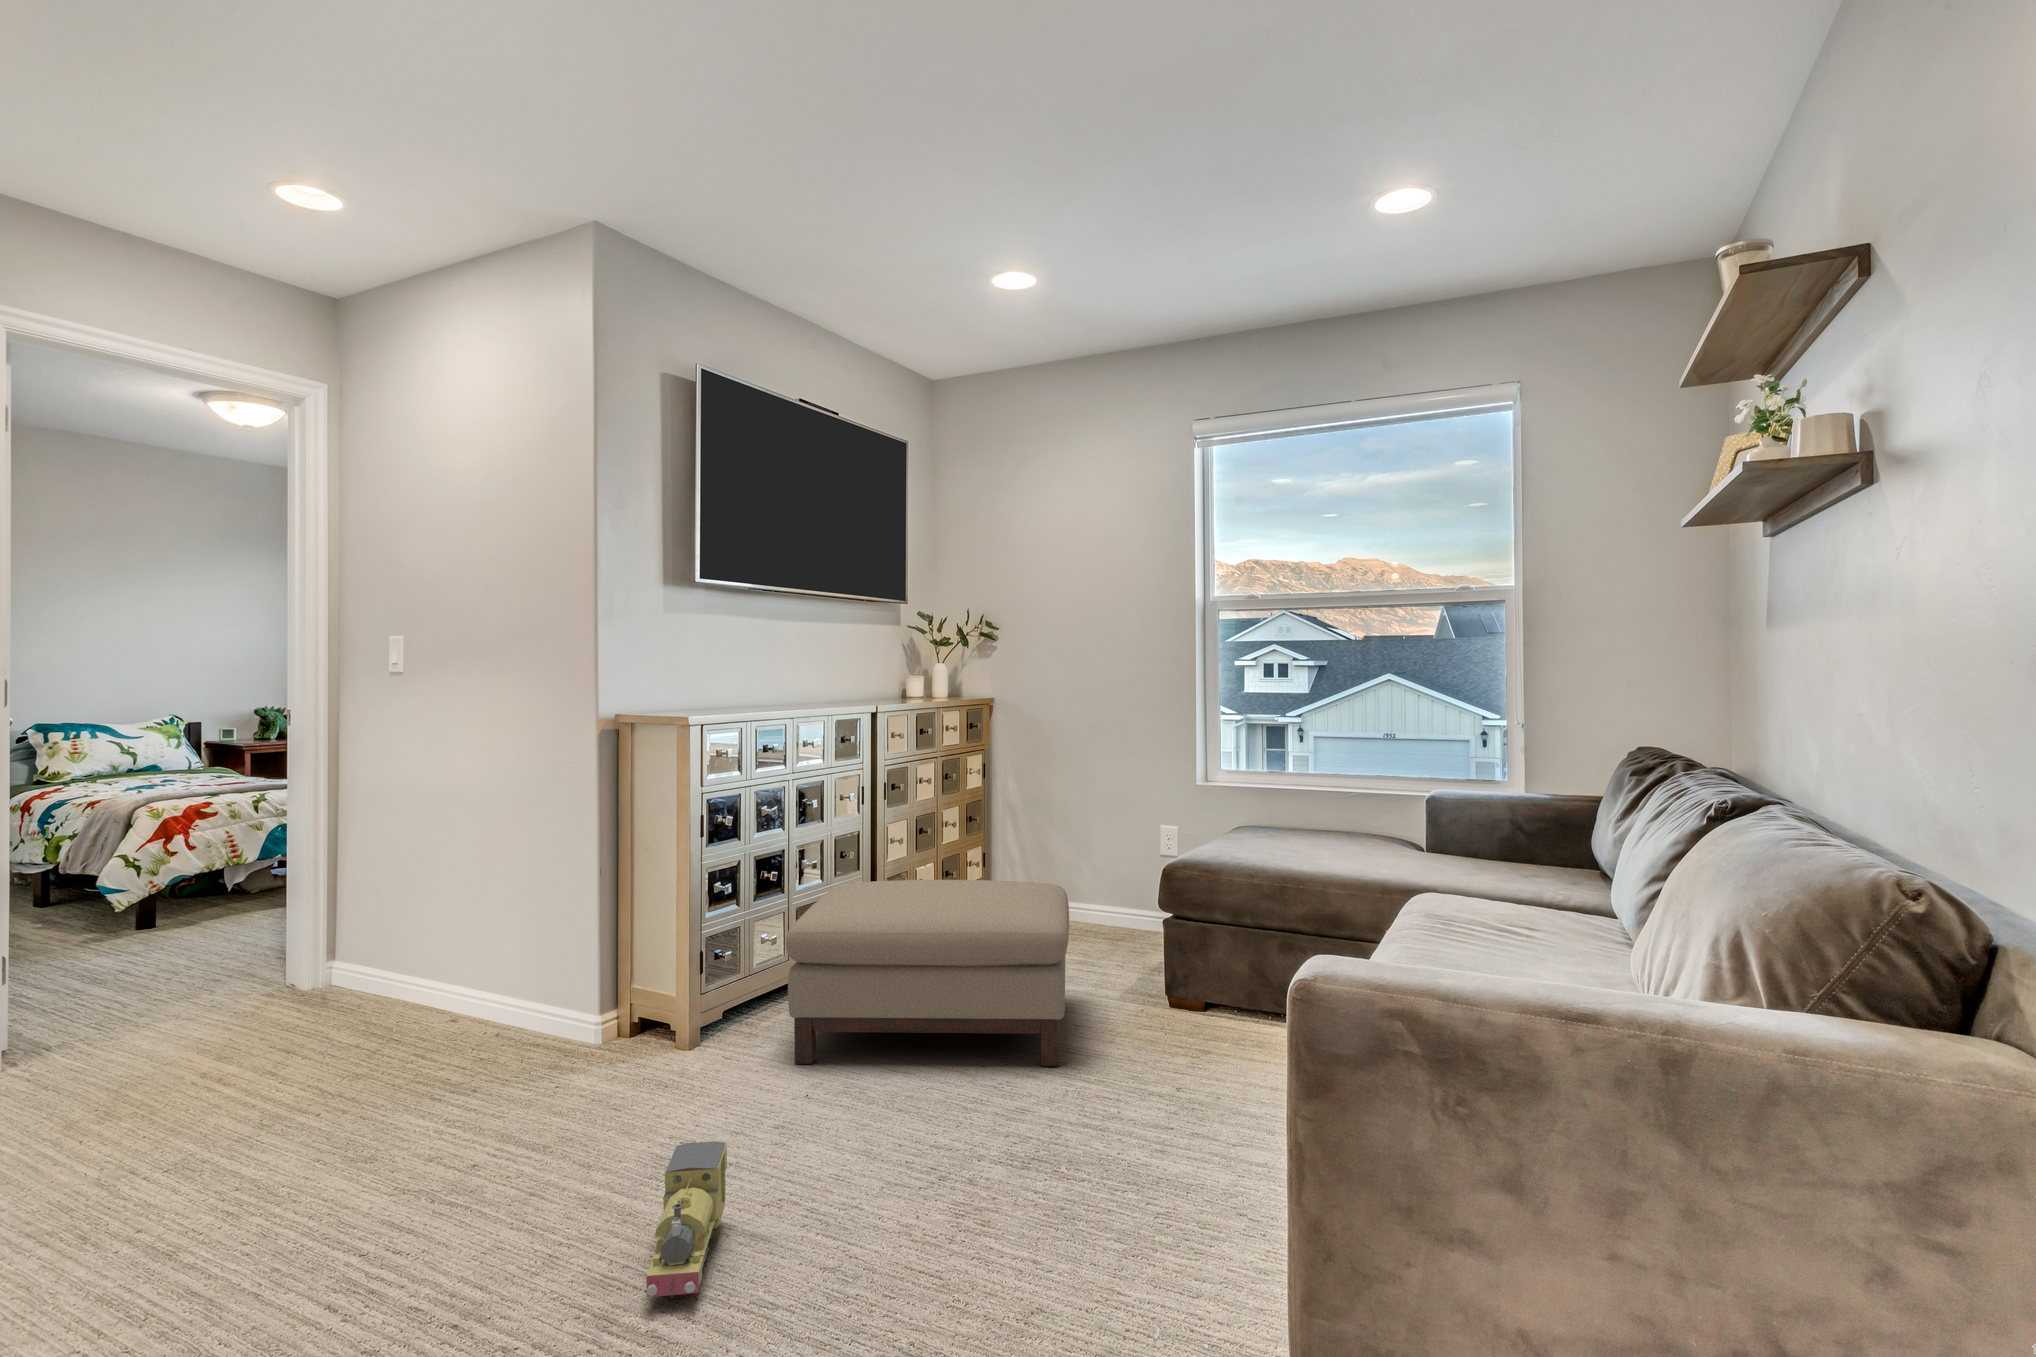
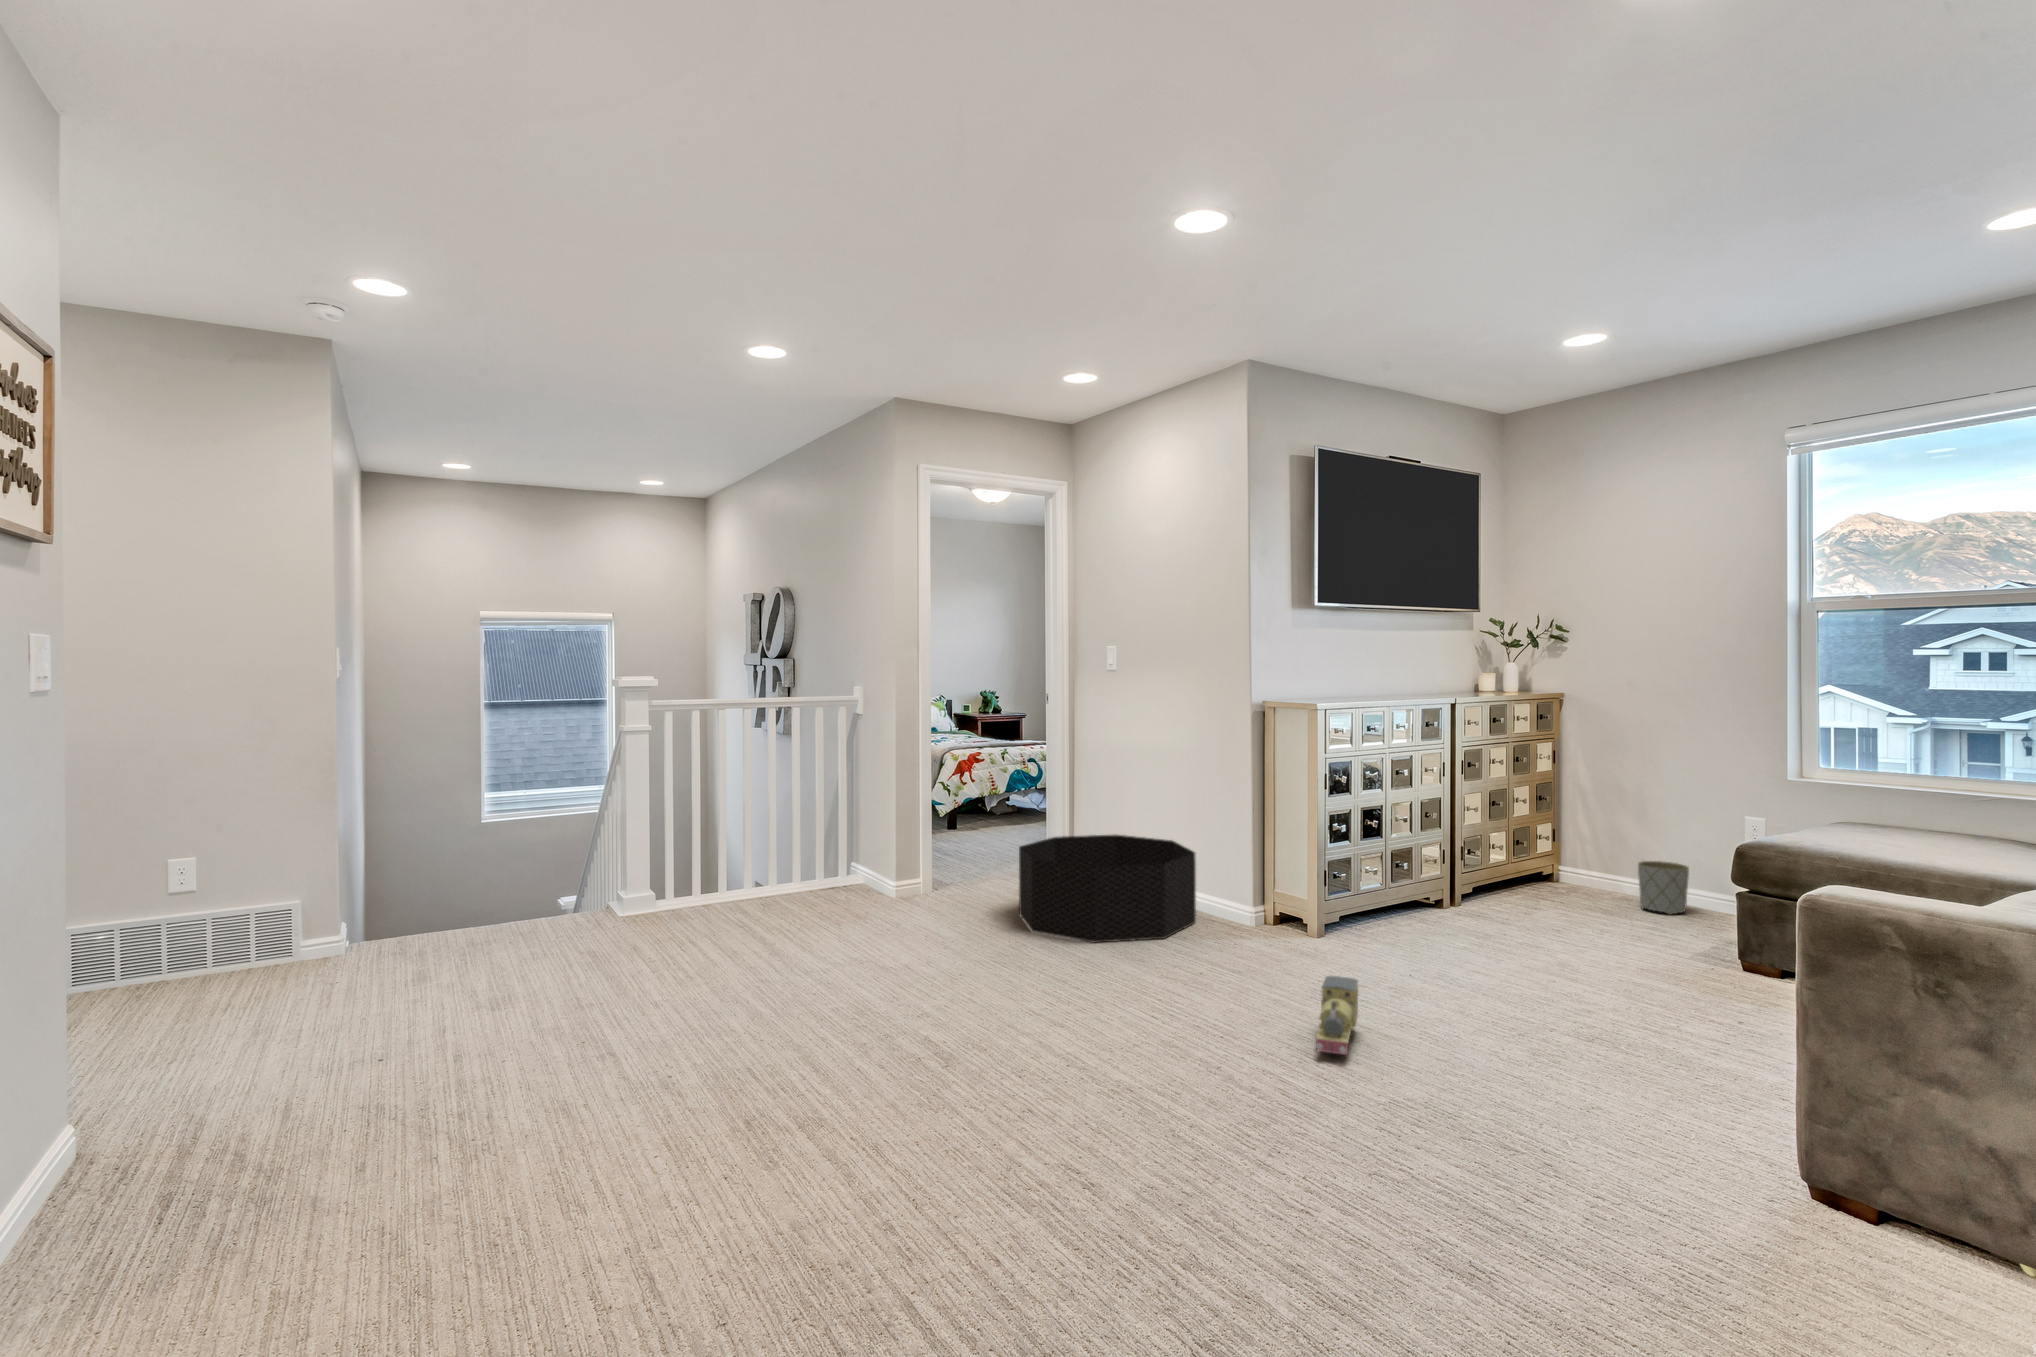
ottoman: present [786,880,1069,1066] -> none [1388,835,1629,990]
planter: none [1070,884,1118,944] -> present [1638,861,1689,914]
basket: none [182,925,510,1125] -> present [1019,835,1196,943]

